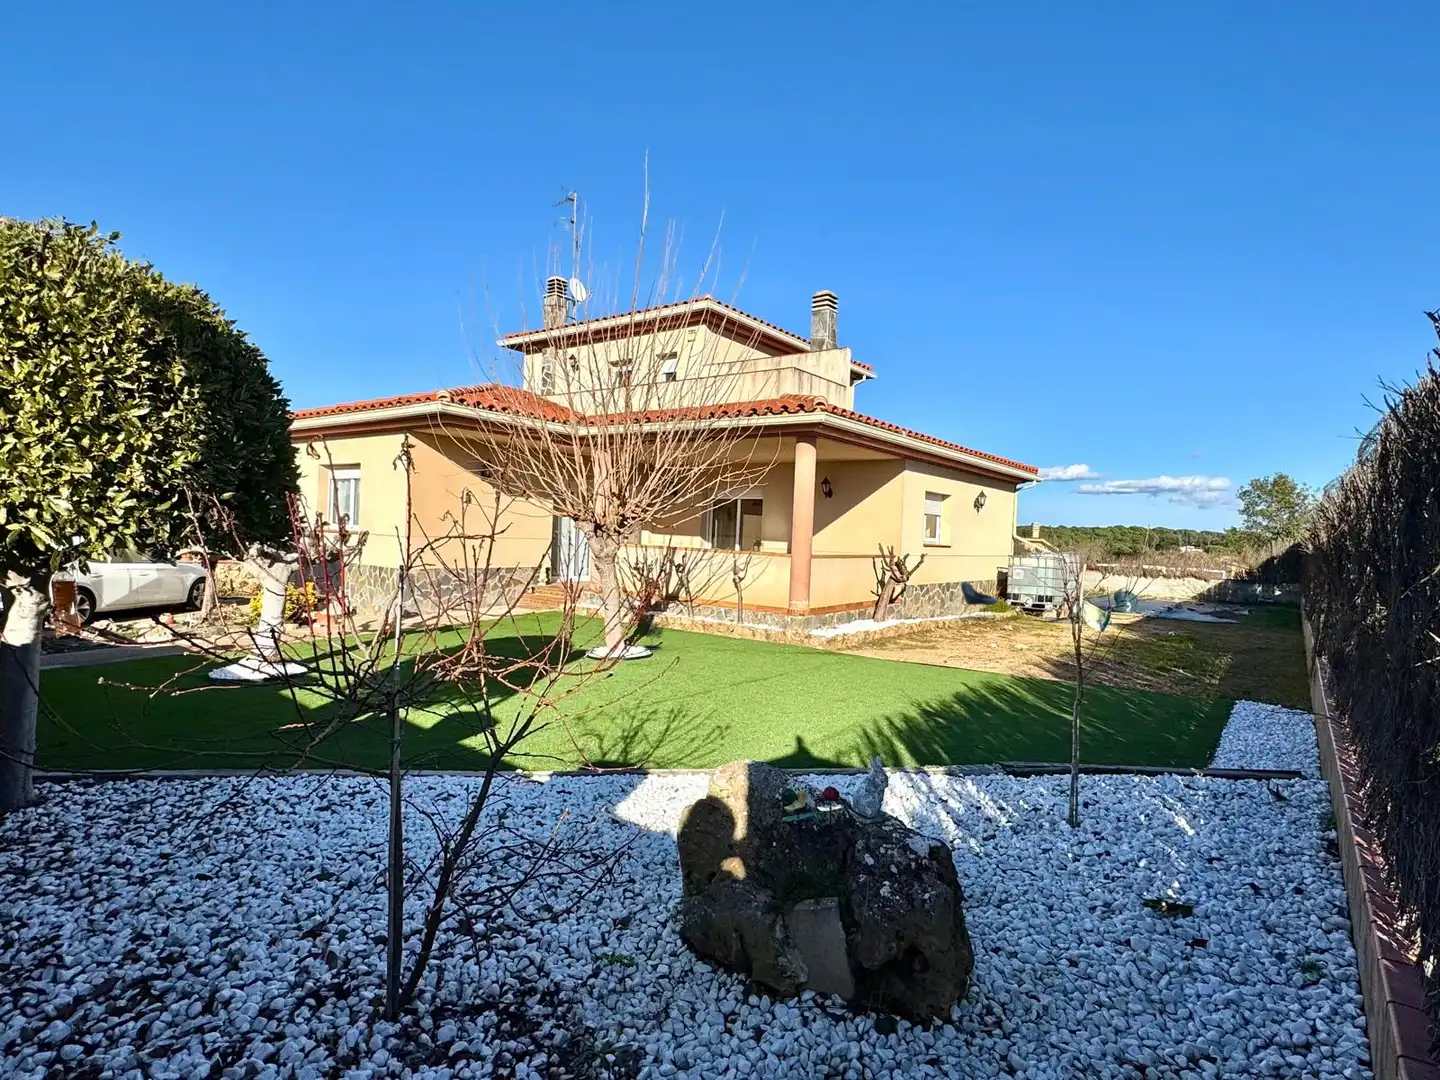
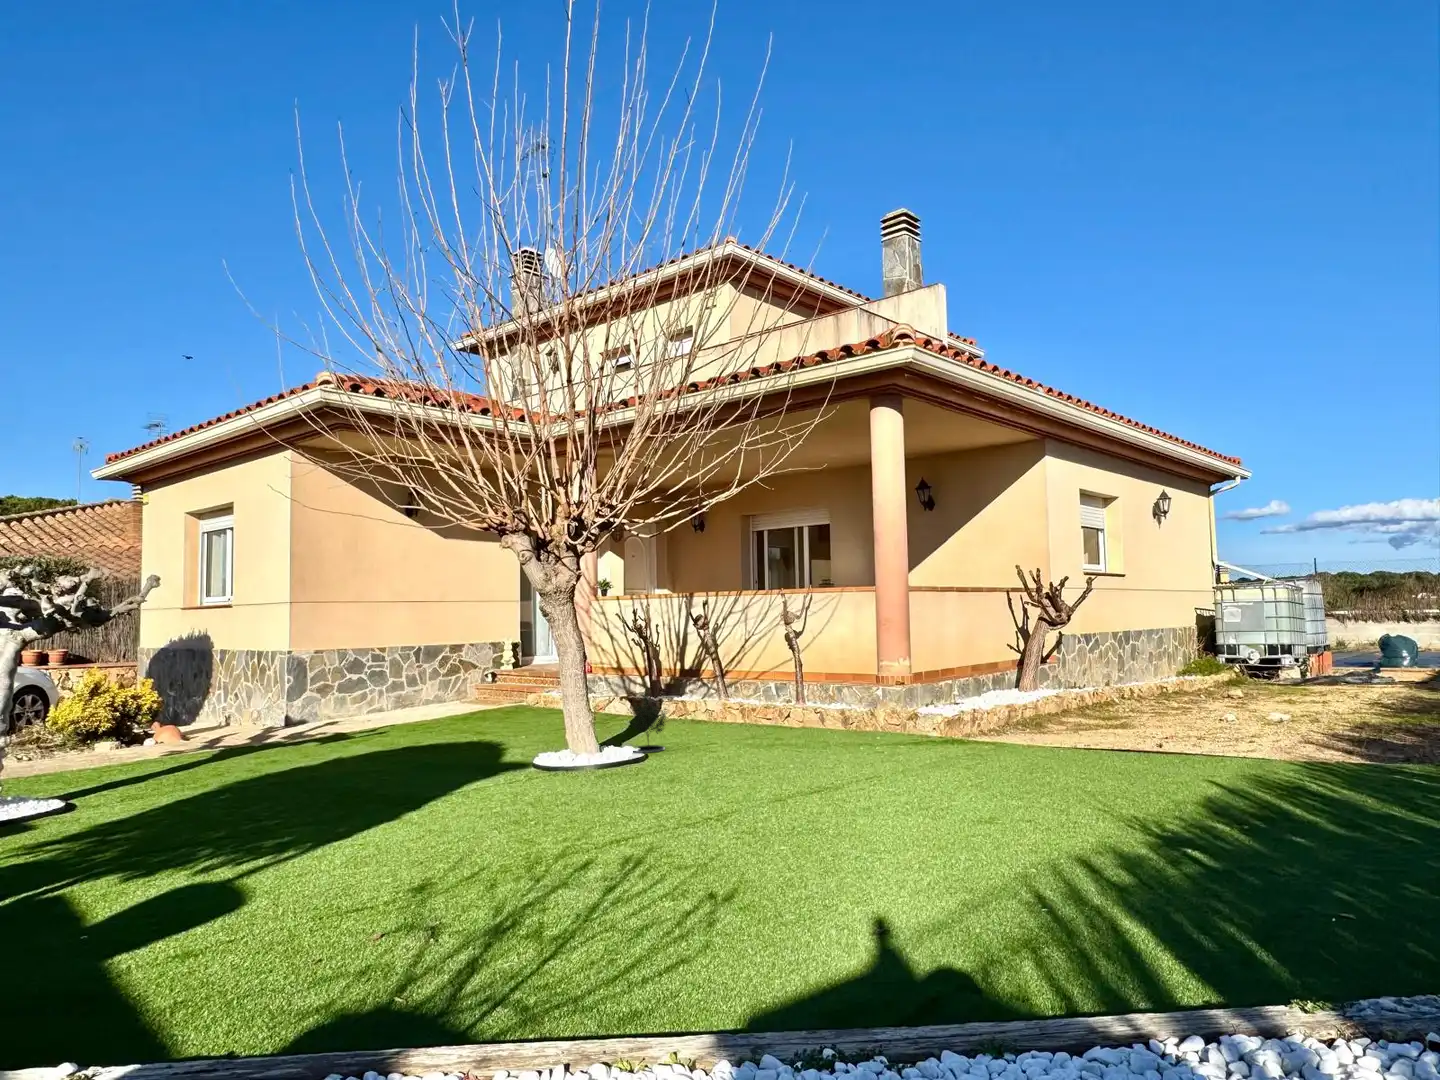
lounge chair: present [961,582,998,619] -> none [1147,628,1210,687]

